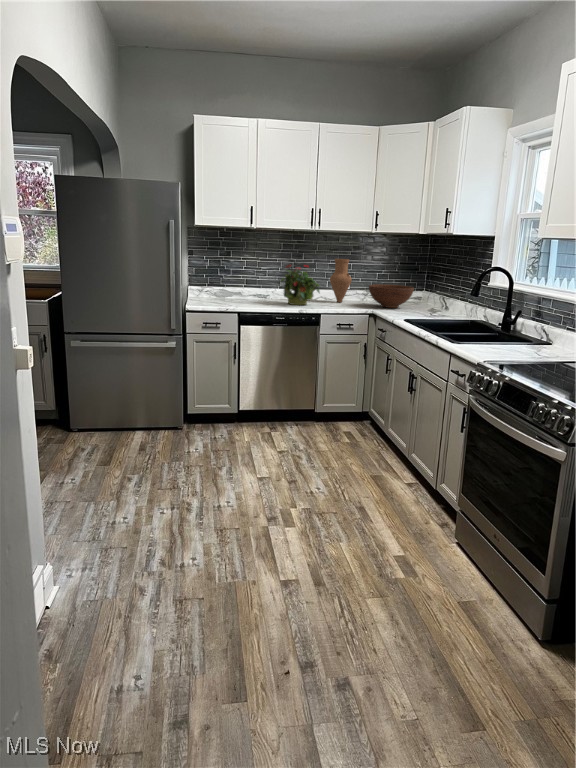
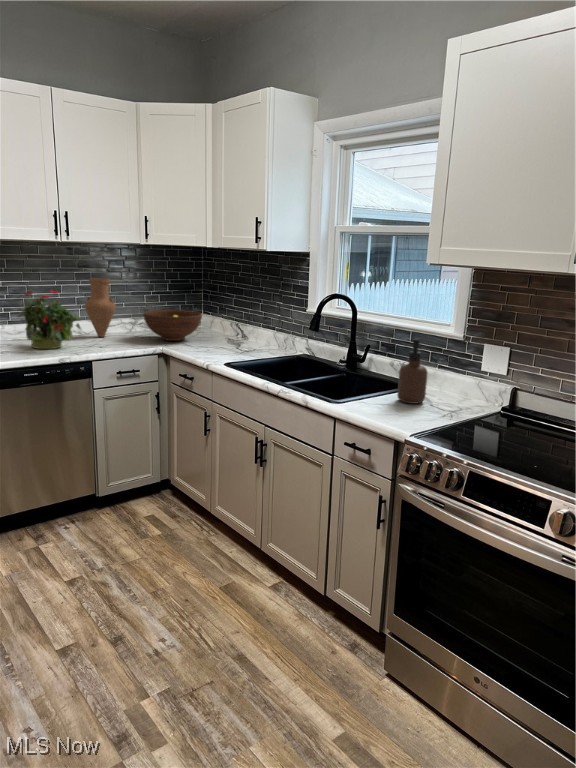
soap dispenser: none [510,299,536,351] -> present [397,339,427,404]

